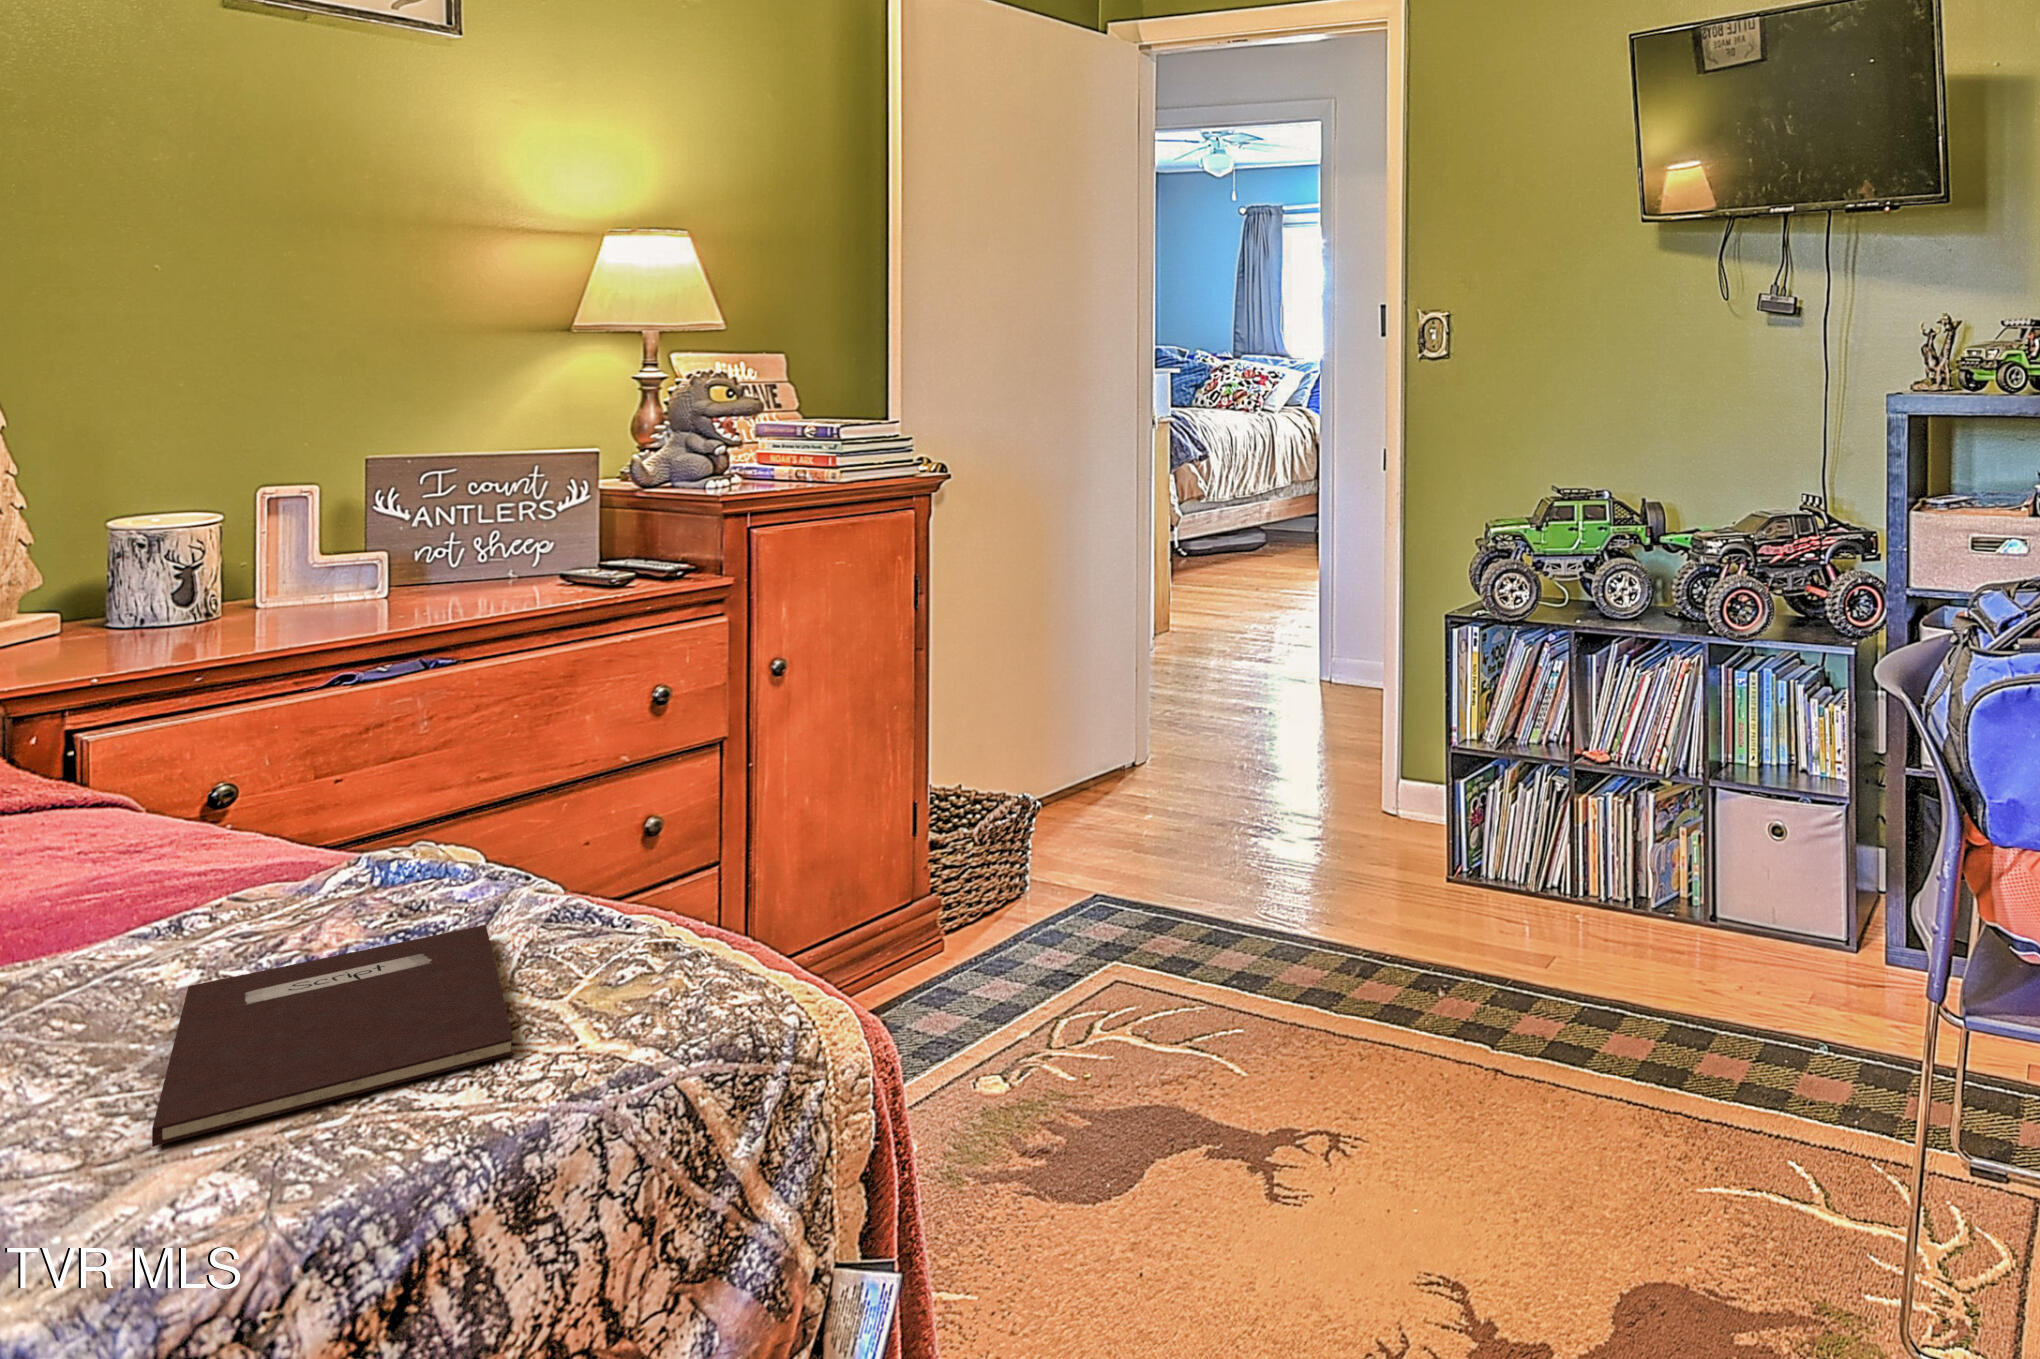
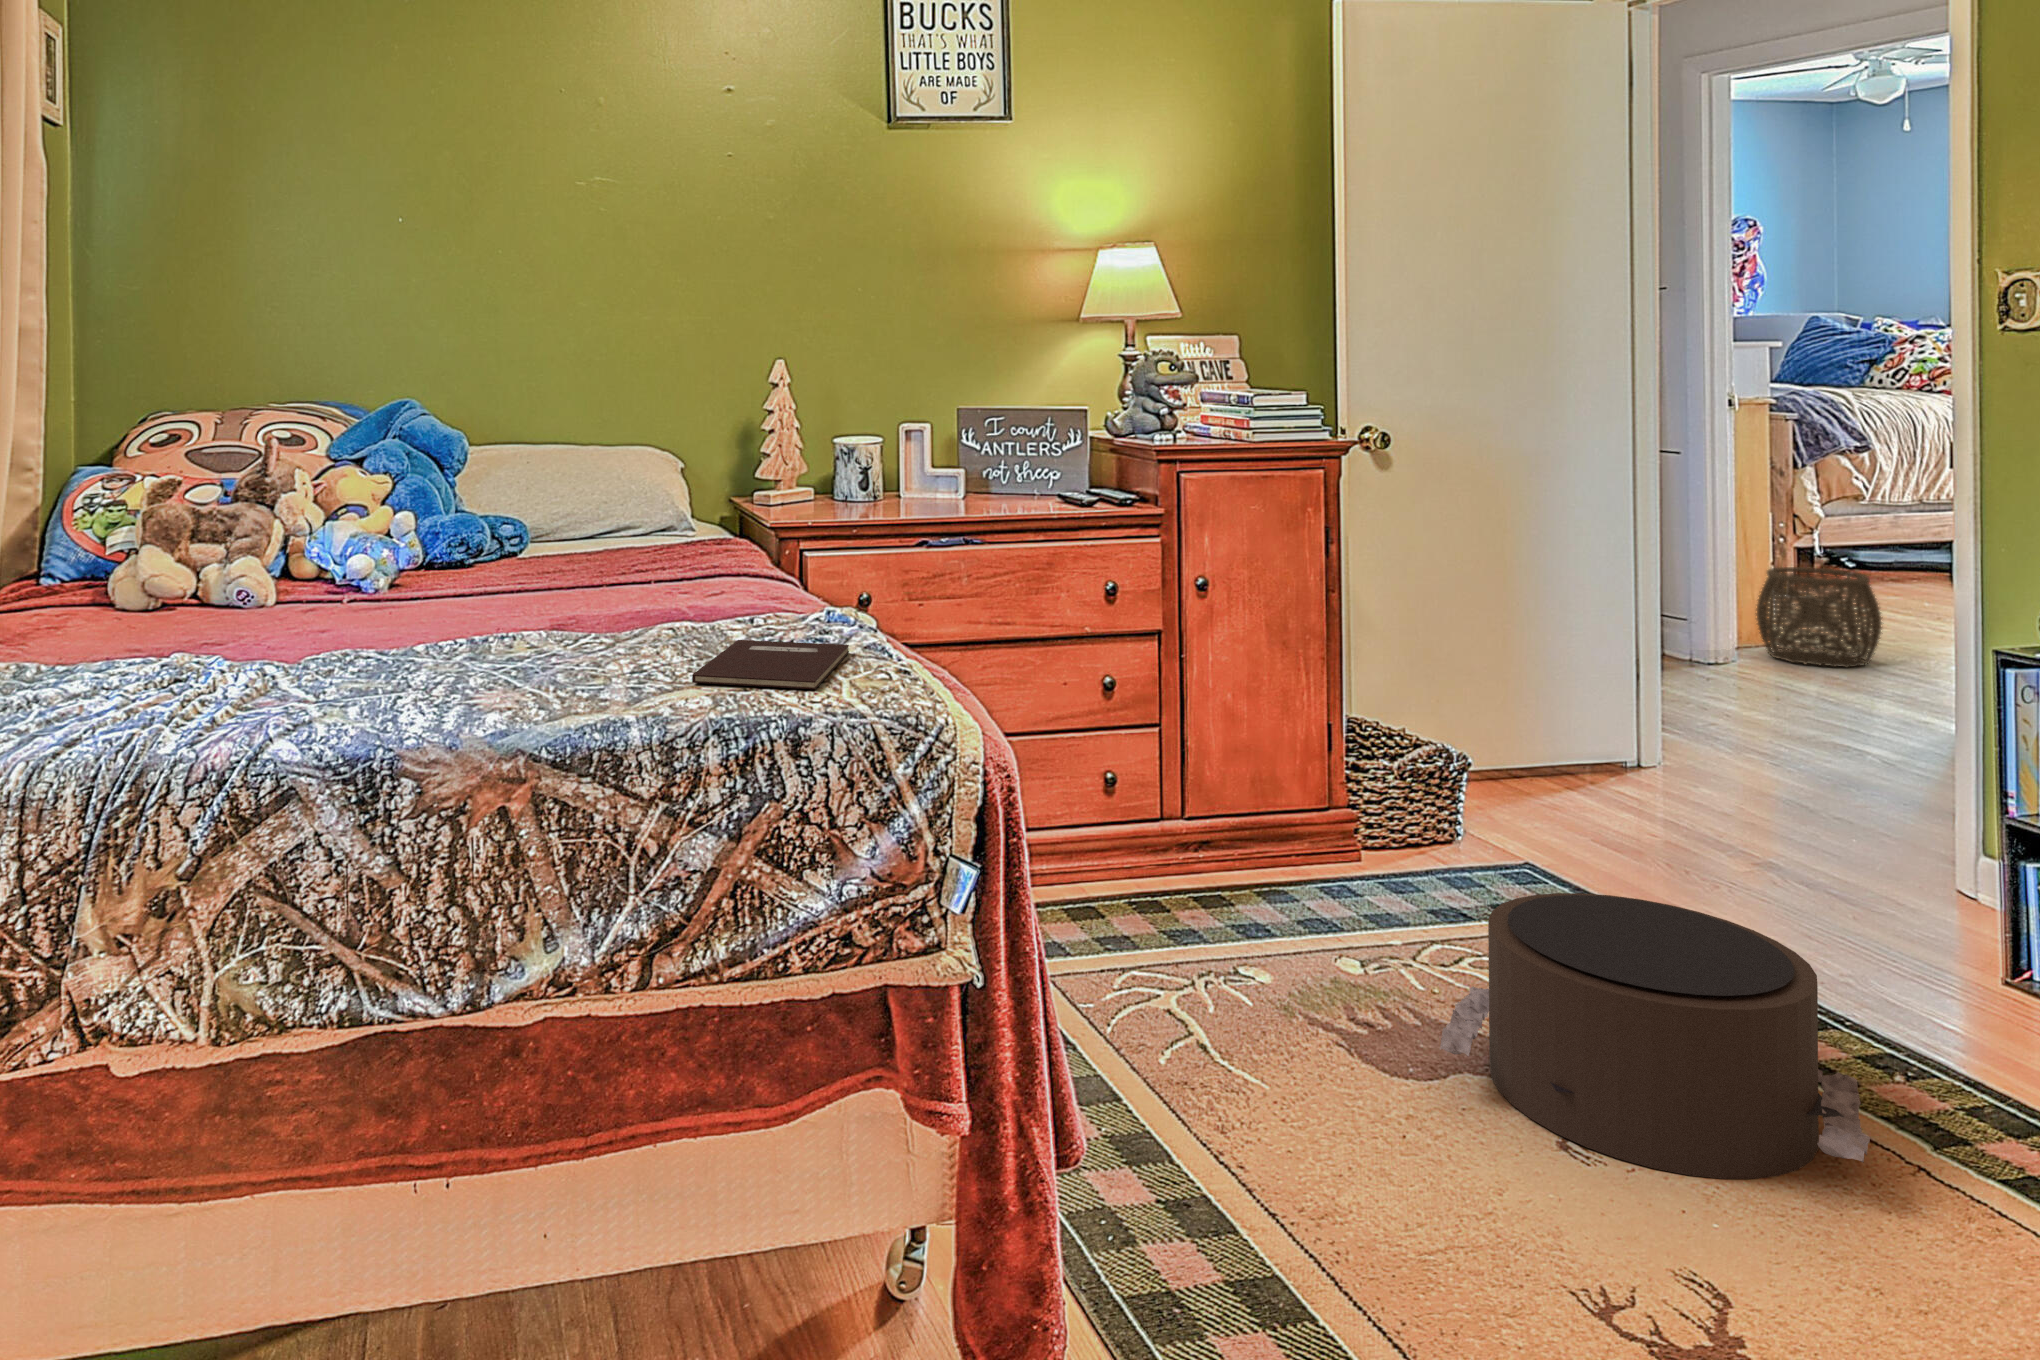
woven basket: none [1168,560,1256,645] -> present [1756,567,1882,667]
pouf: none [1176,913,1544,1202] -> present [1440,893,1871,1179]

